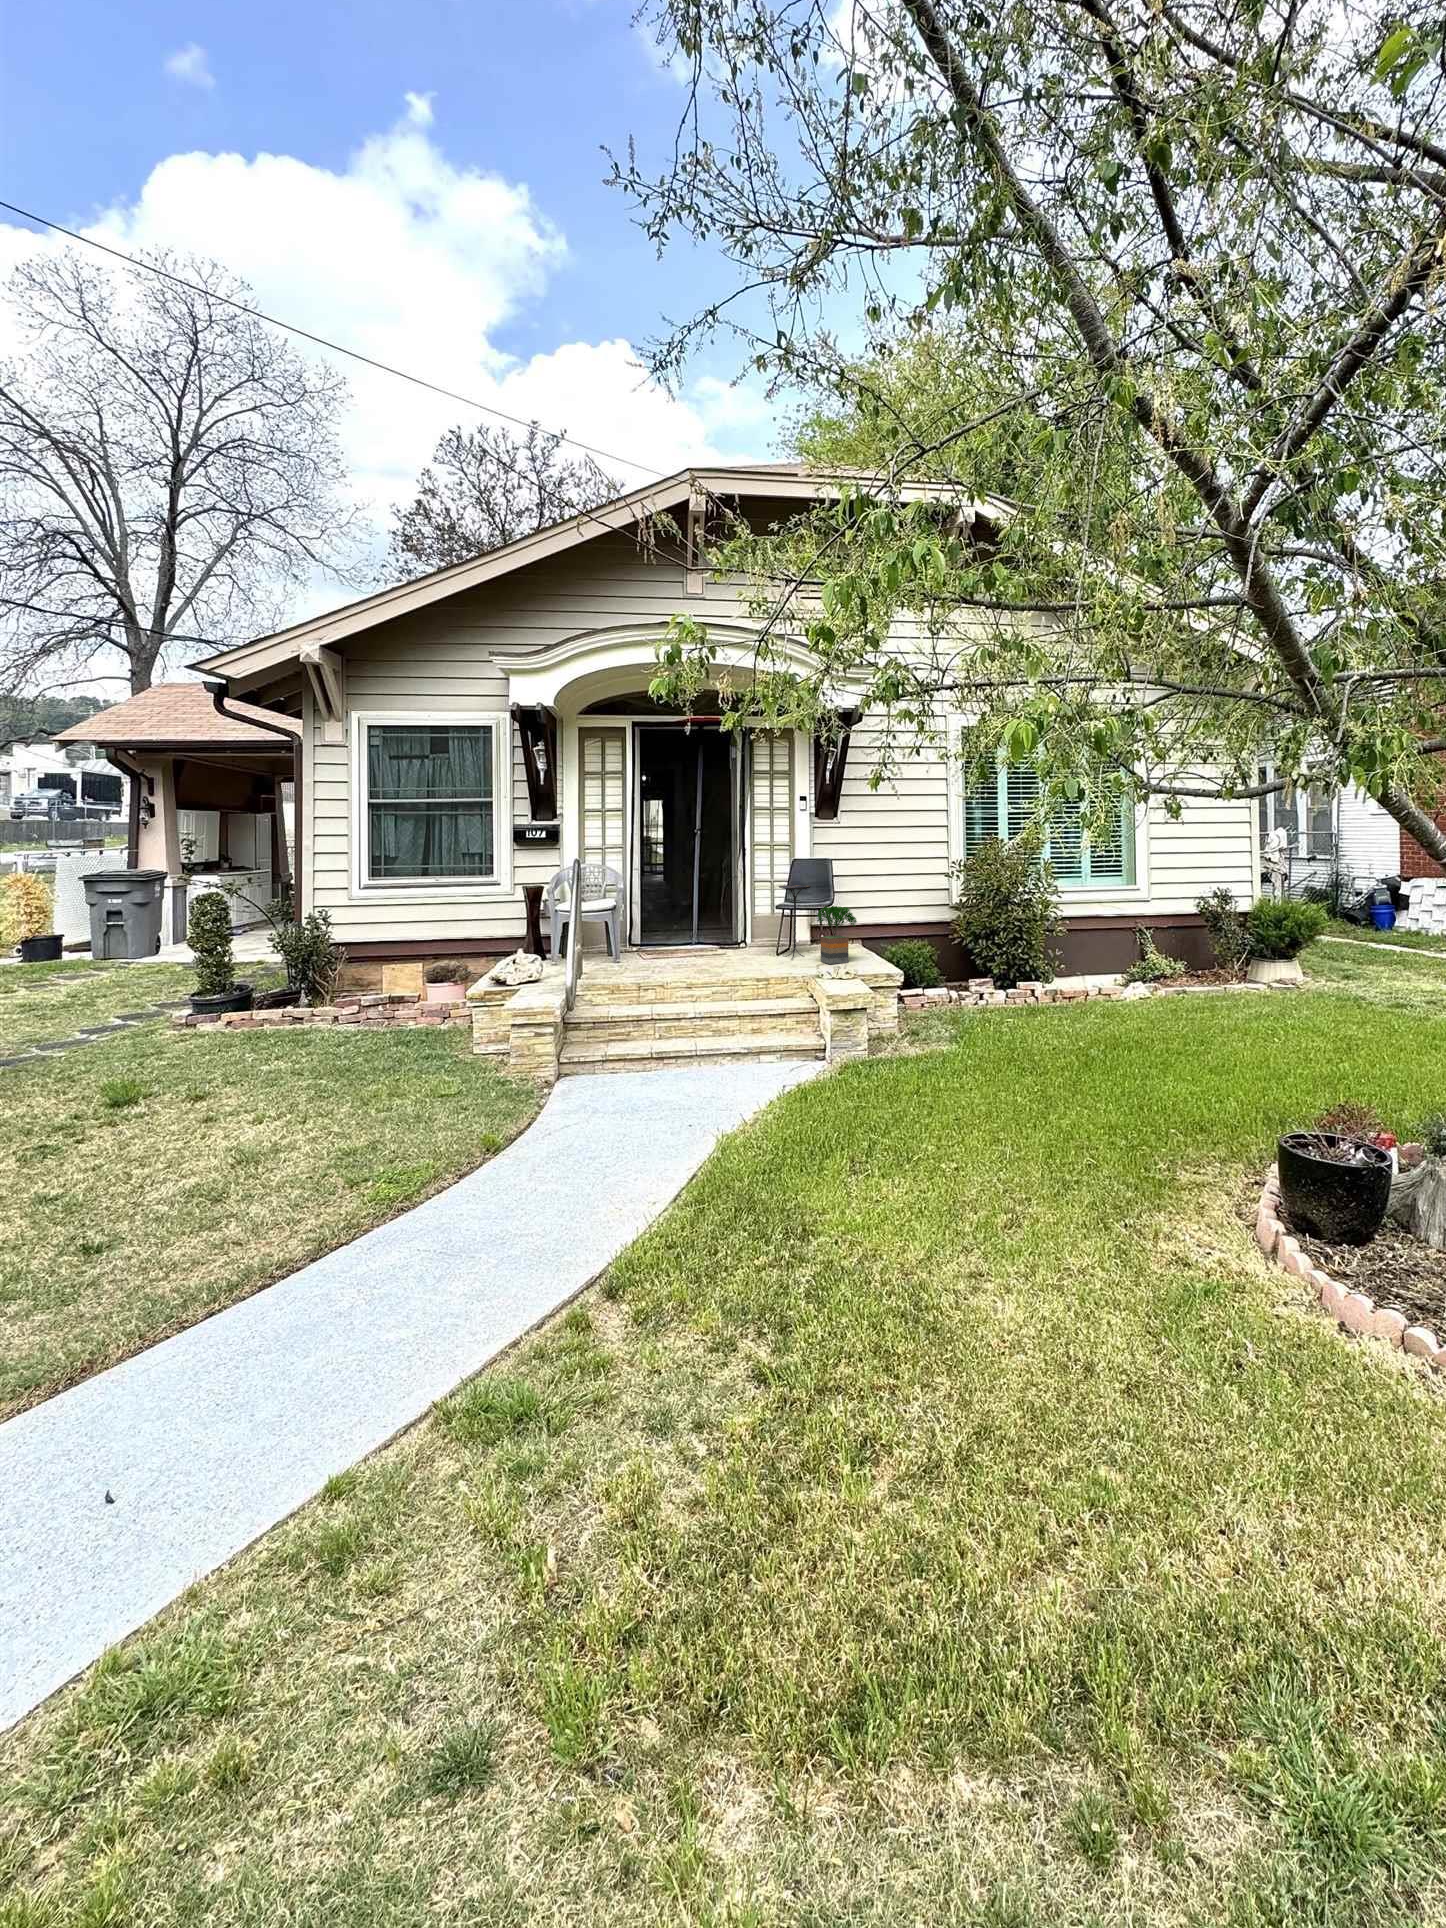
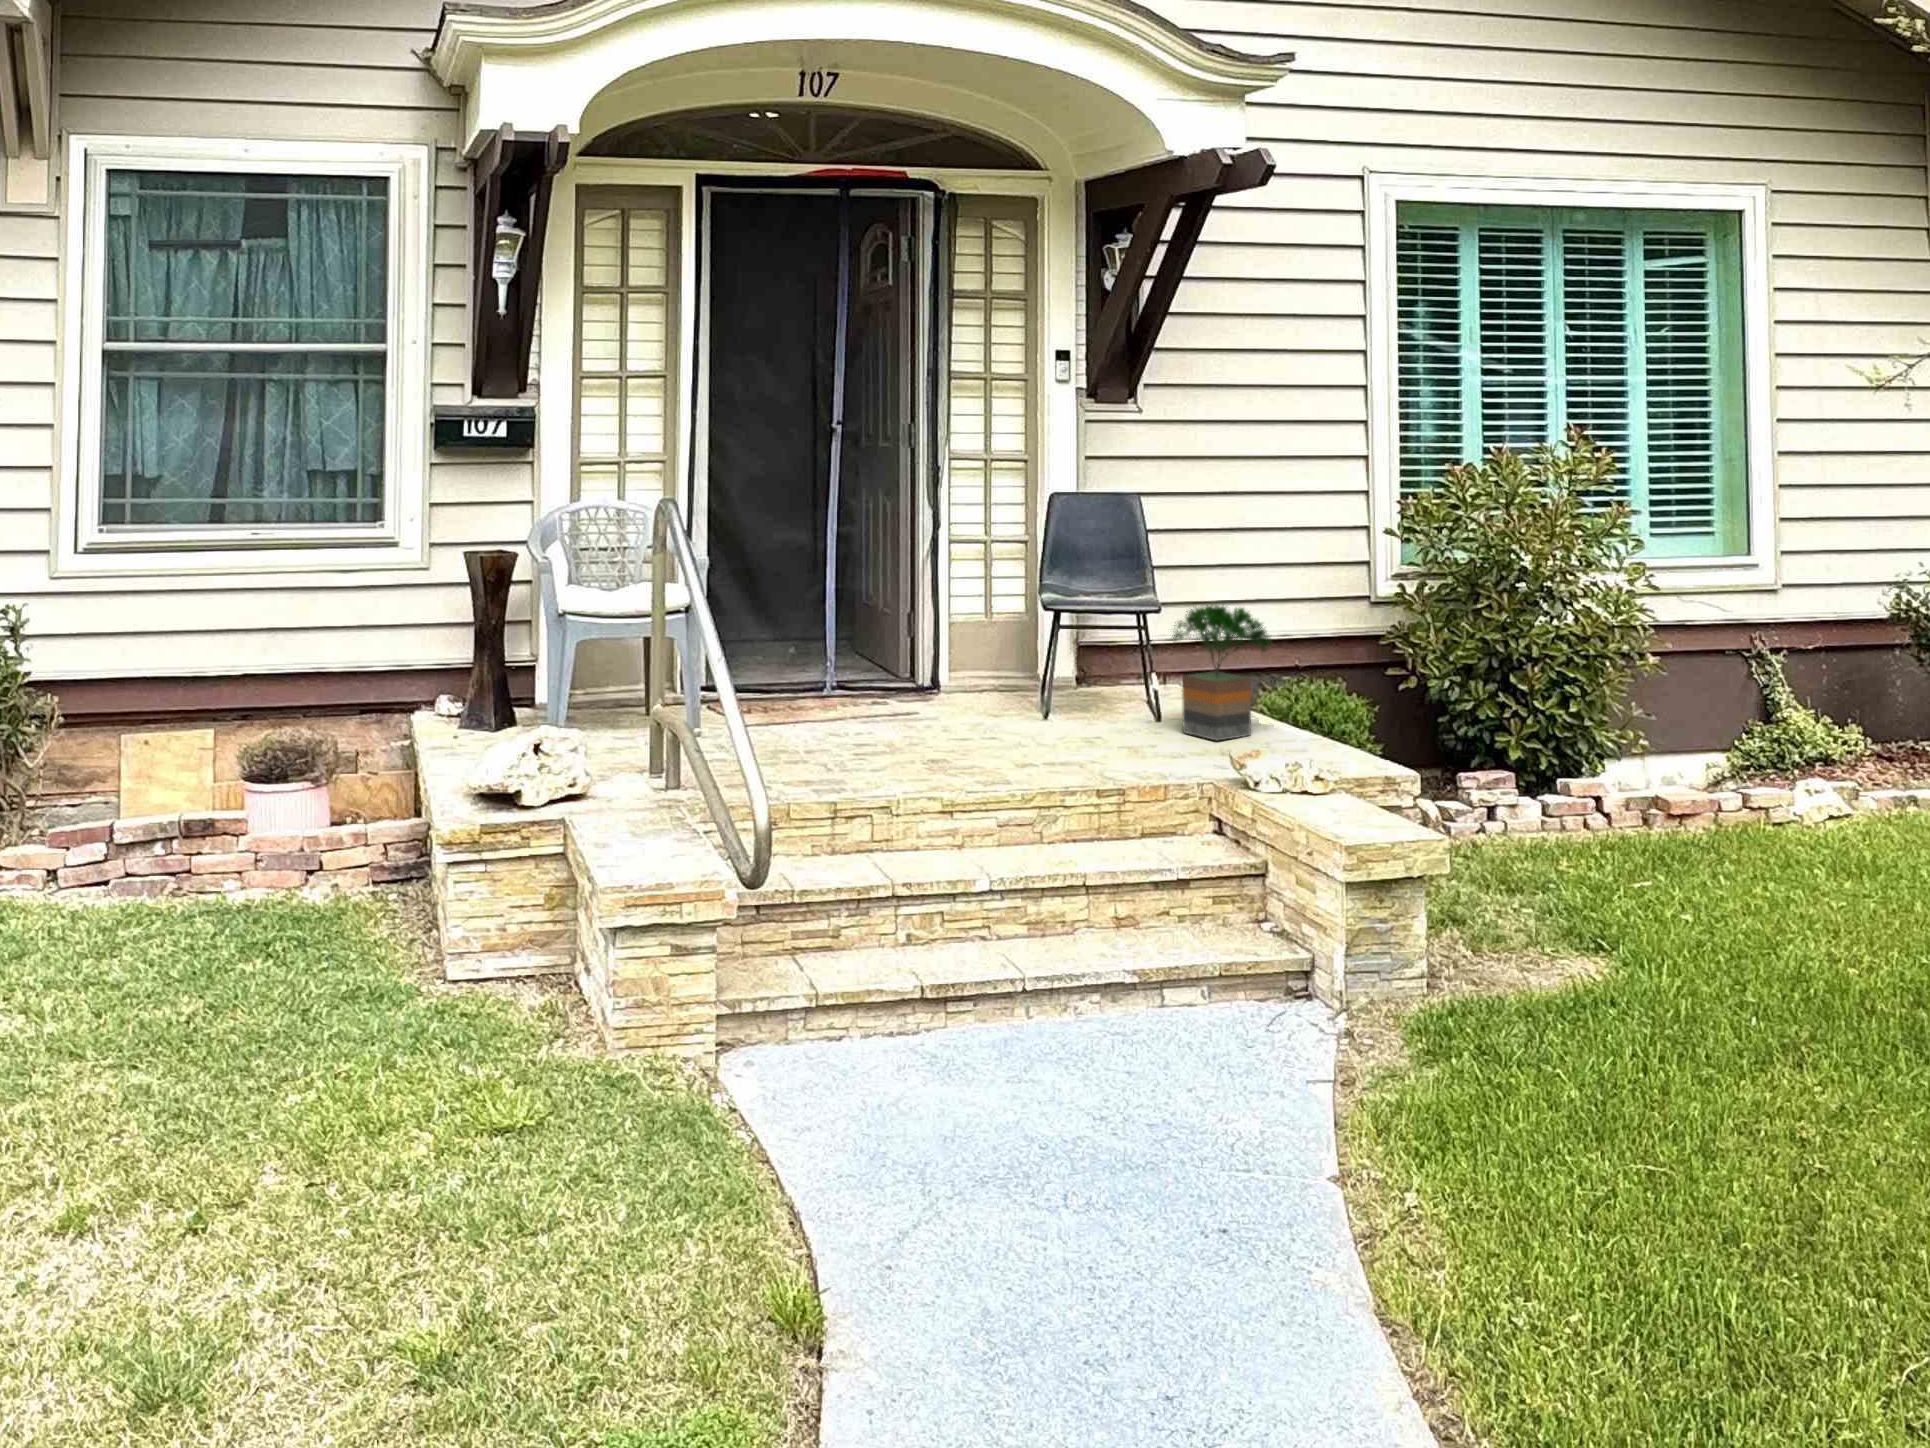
side table: present [779,885,811,959] -> none [1064,553,1139,724]

